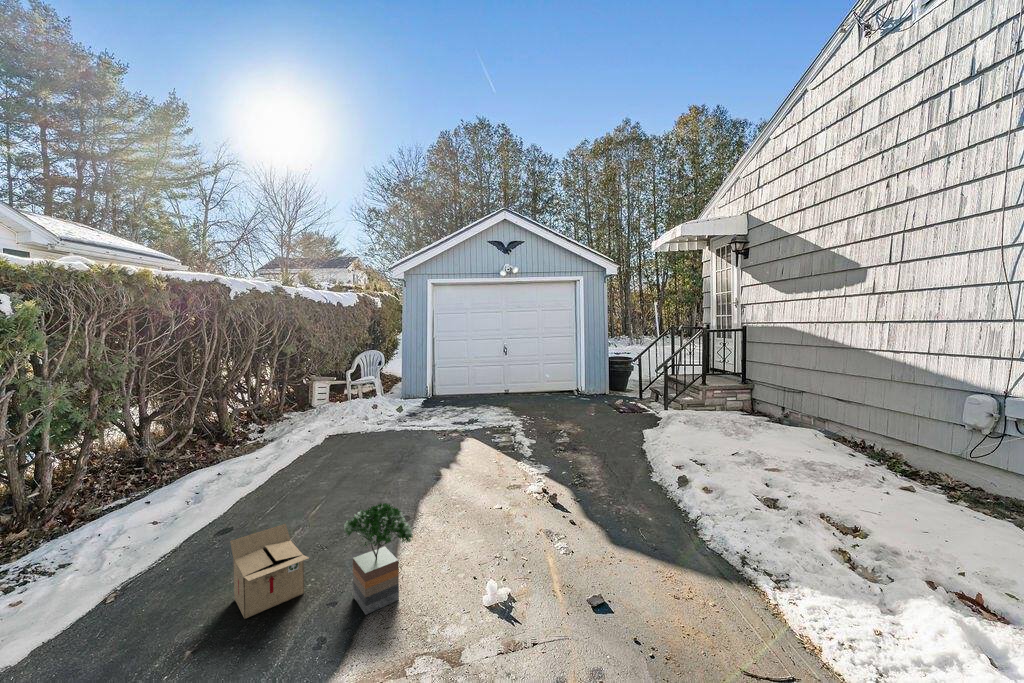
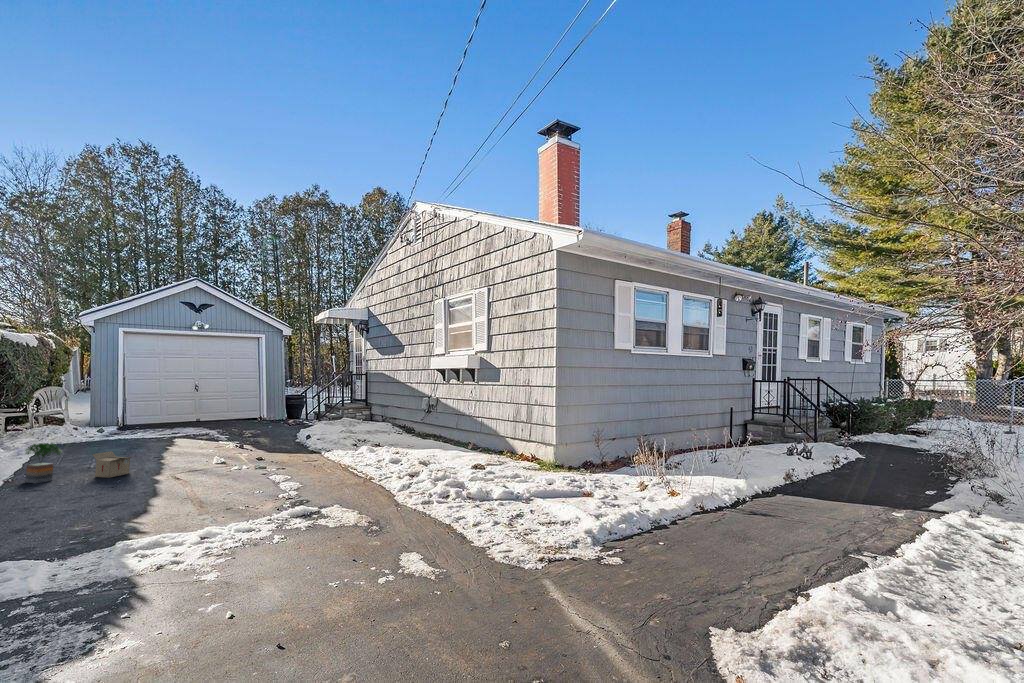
potted tree: present [343,503,413,615] -> present [25,443,62,483]

